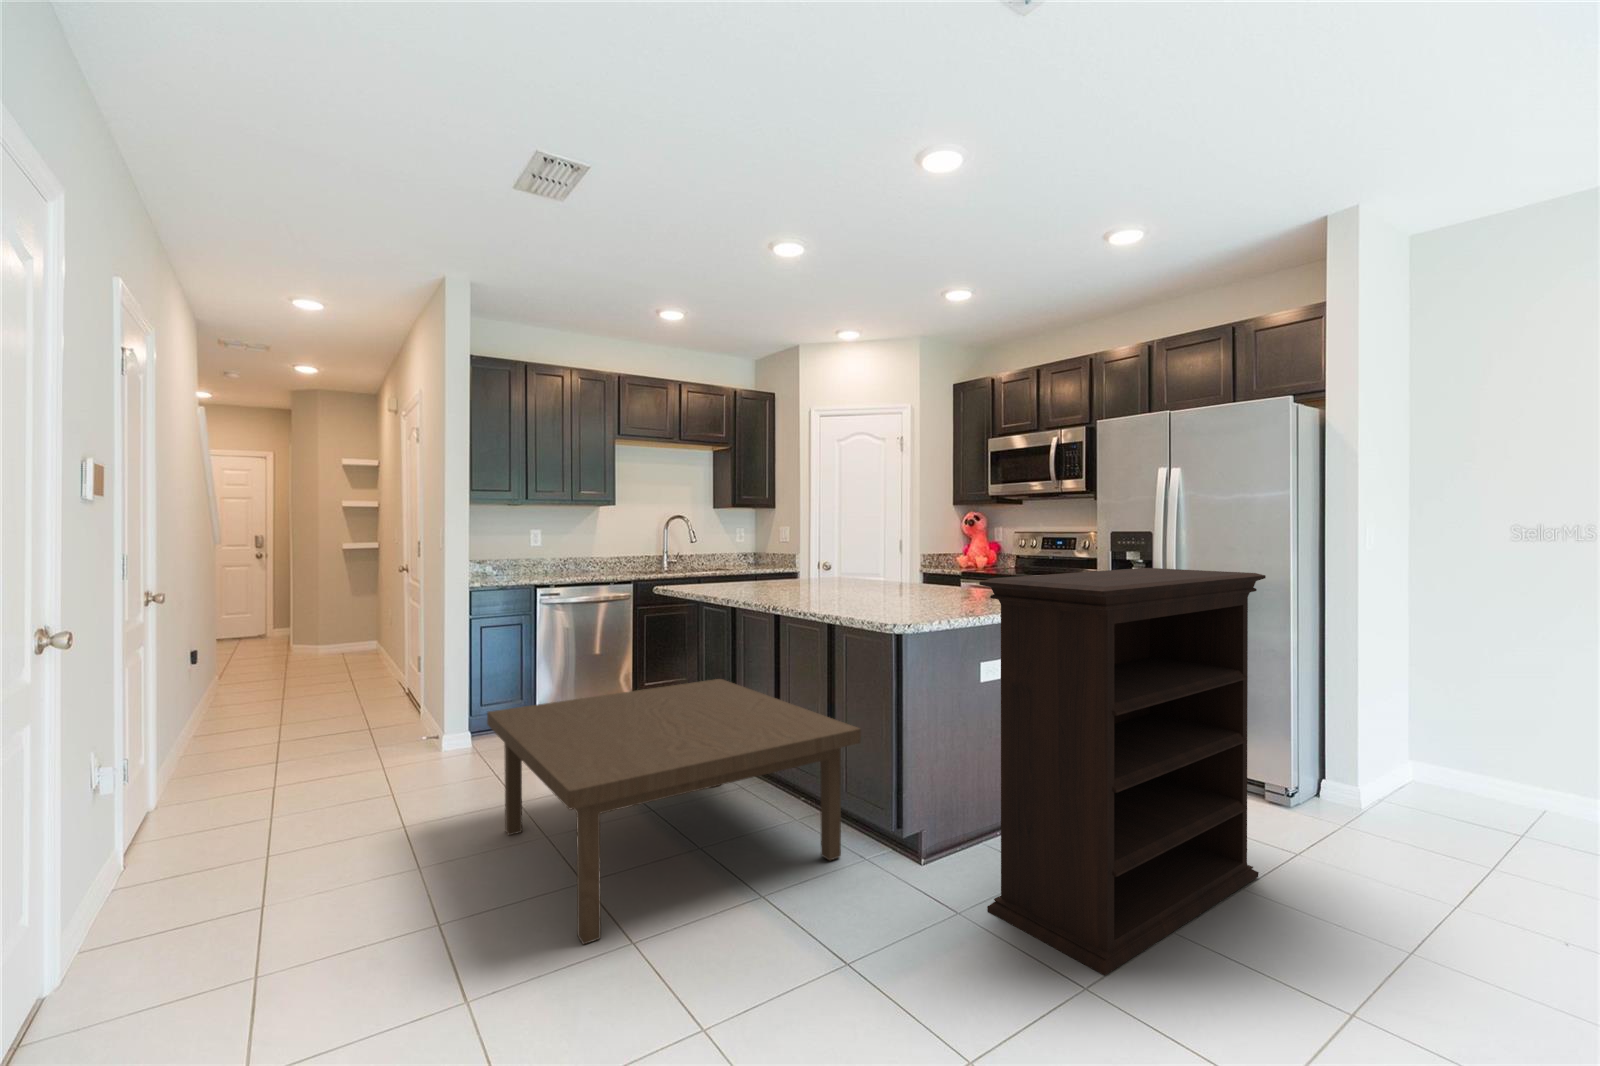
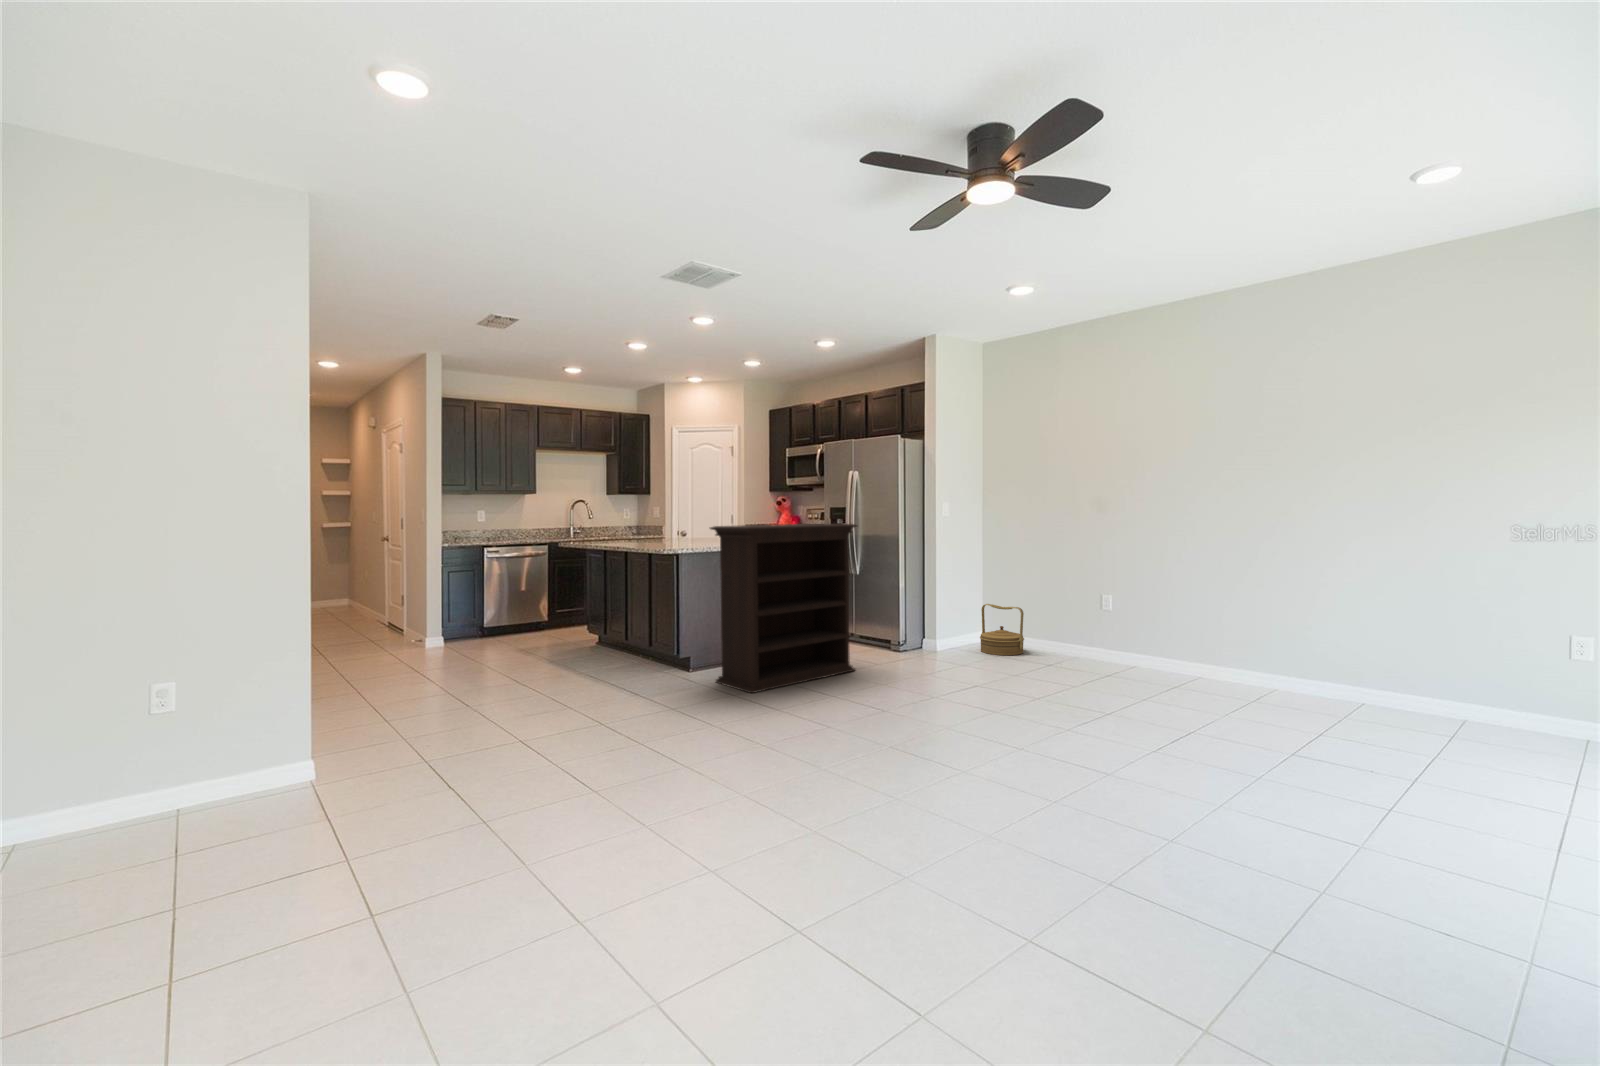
coffee table: present [487,679,861,944] -> none [463,594,663,694]
woven basket: none [1421,716,1543,828] -> present [980,604,1024,655]

